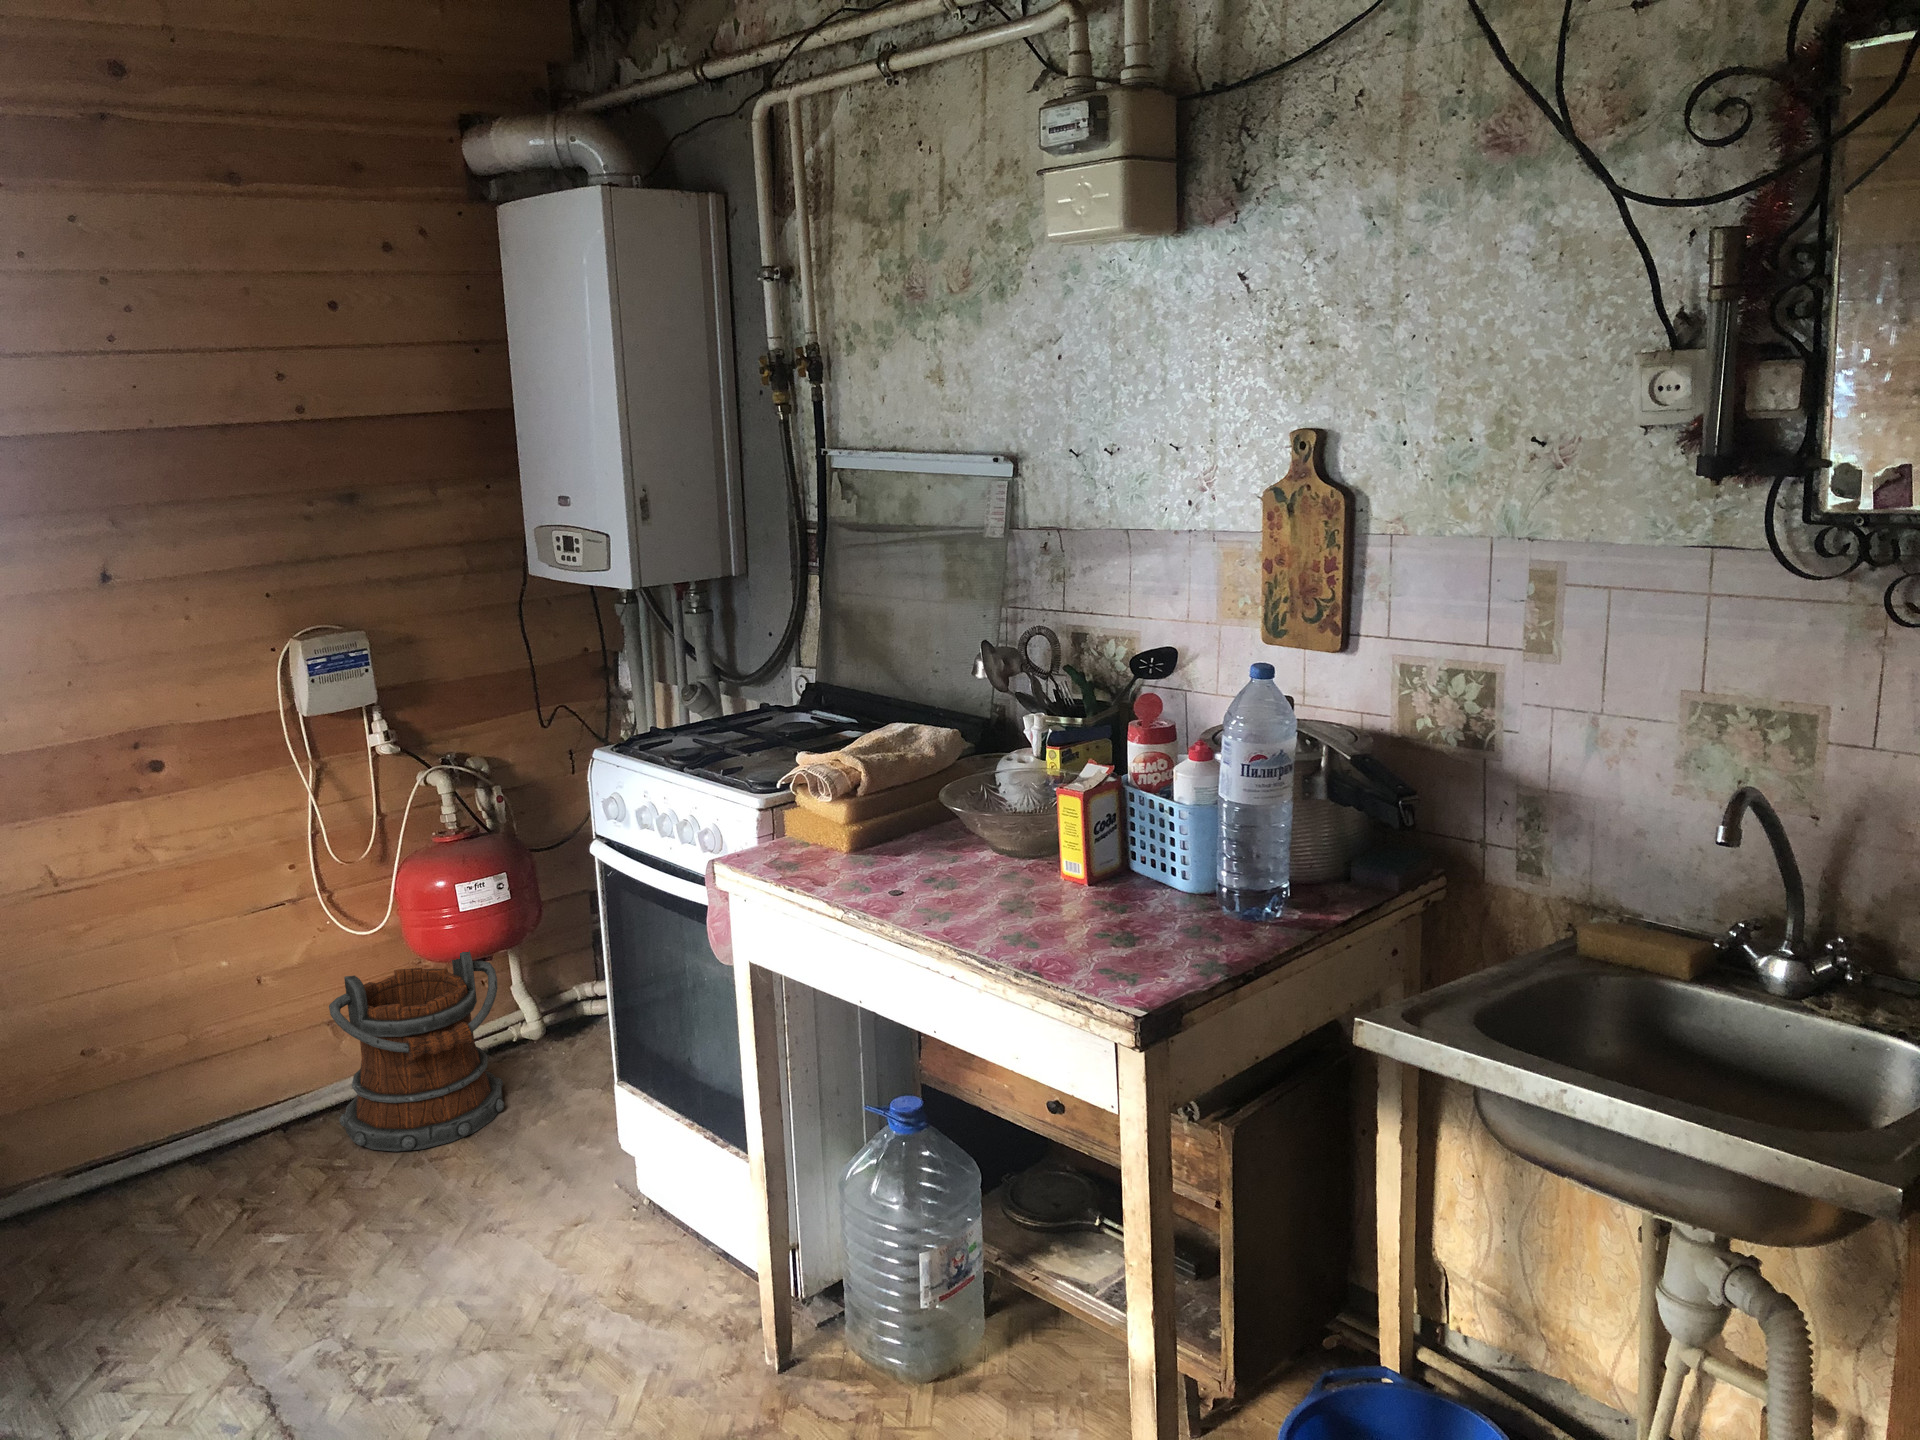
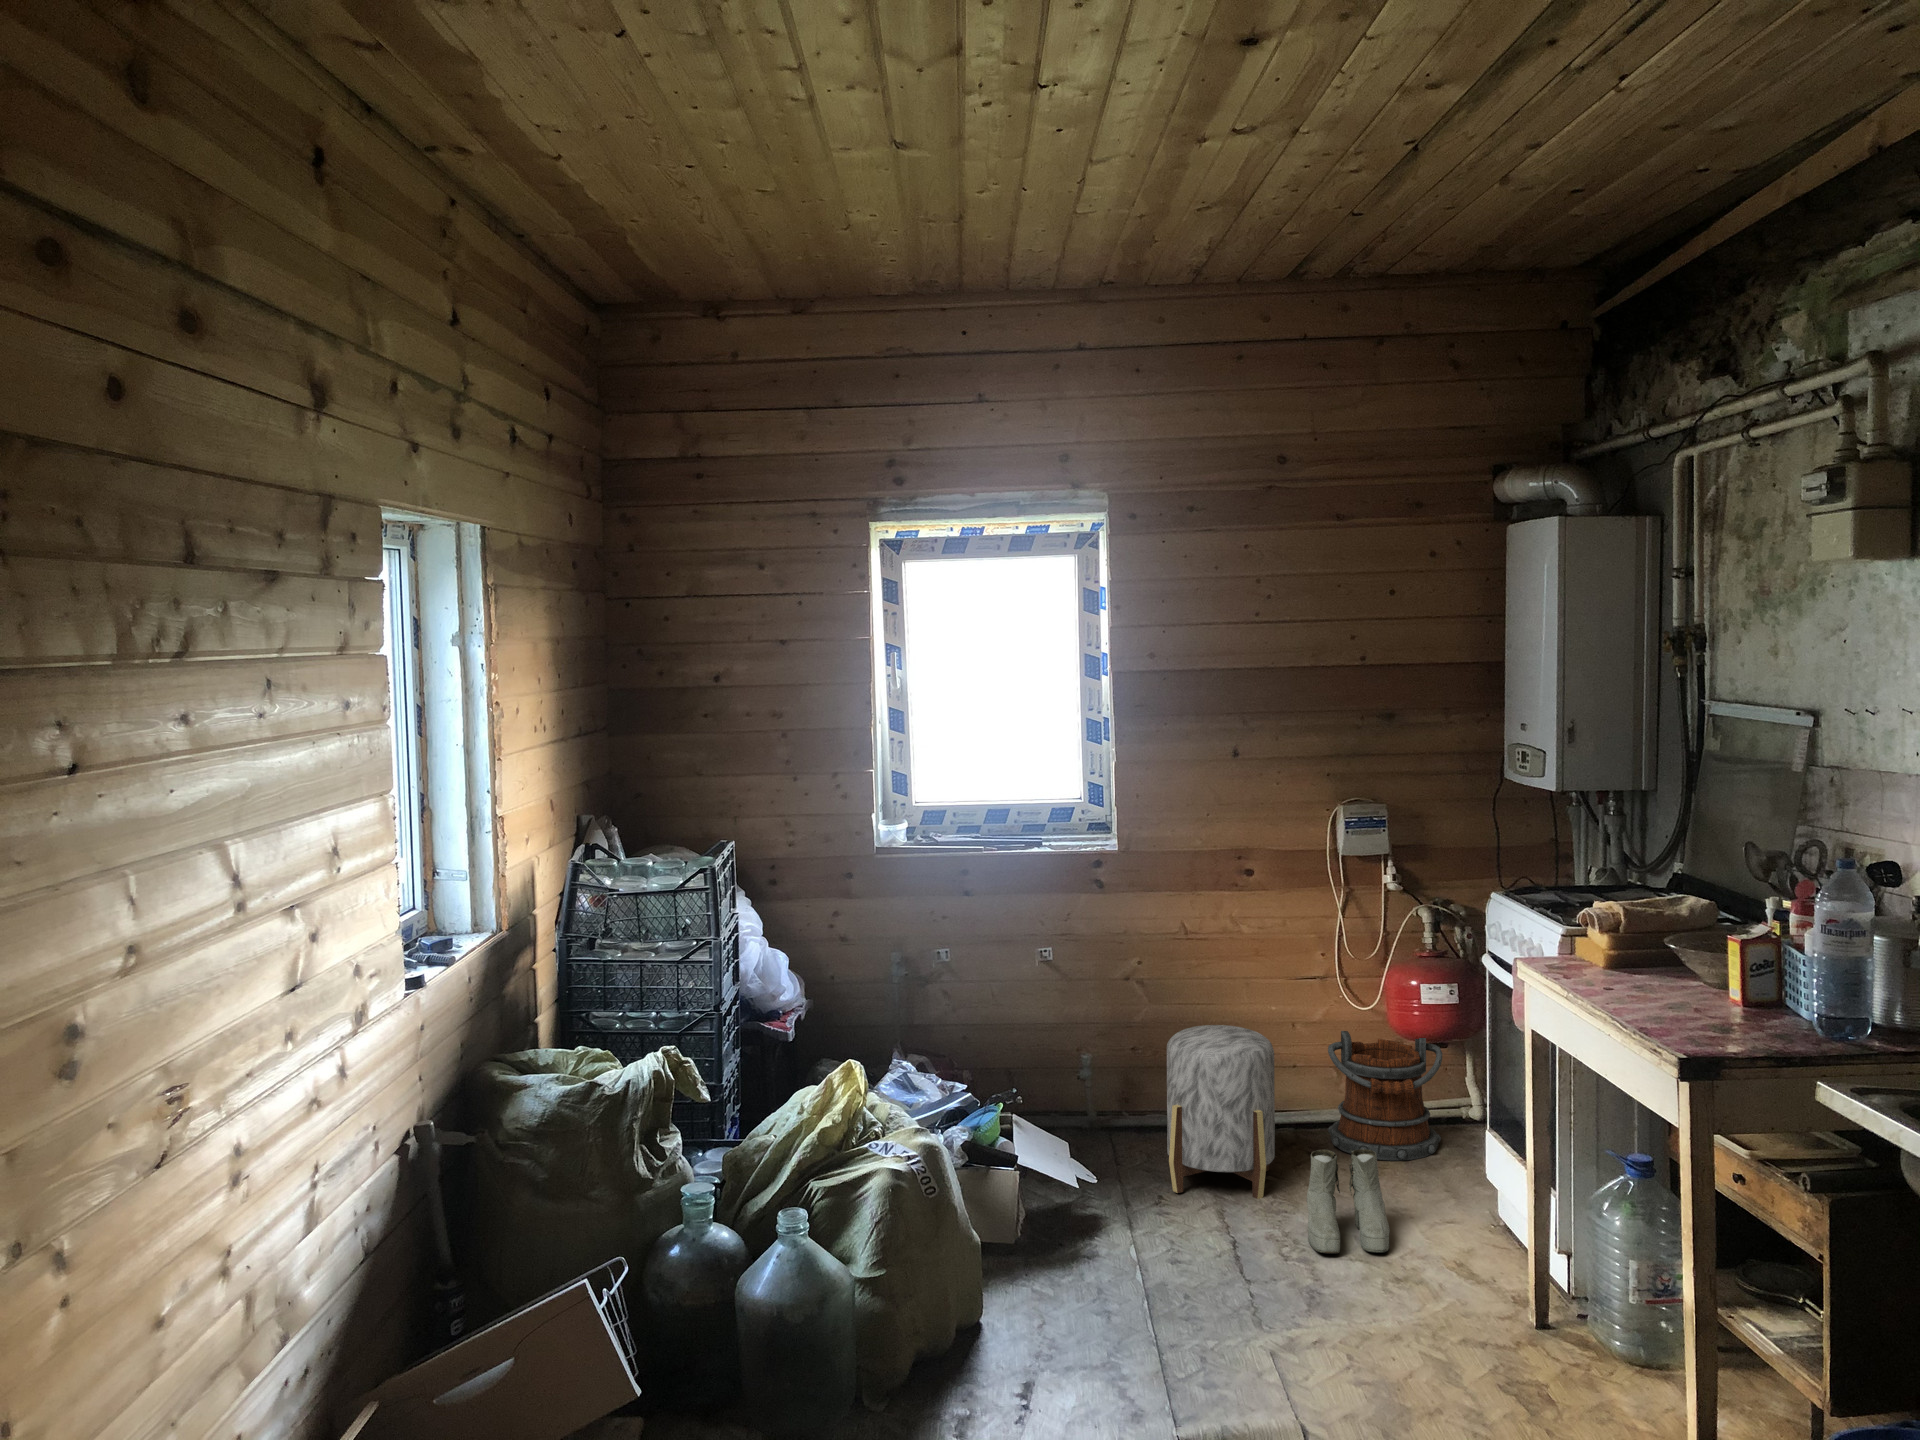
stool: none [59,1027,285,1341] -> present [1167,1025,1275,1199]
boots: none [374,1173,522,1371] -> present [1307,1149,1390,1254]

